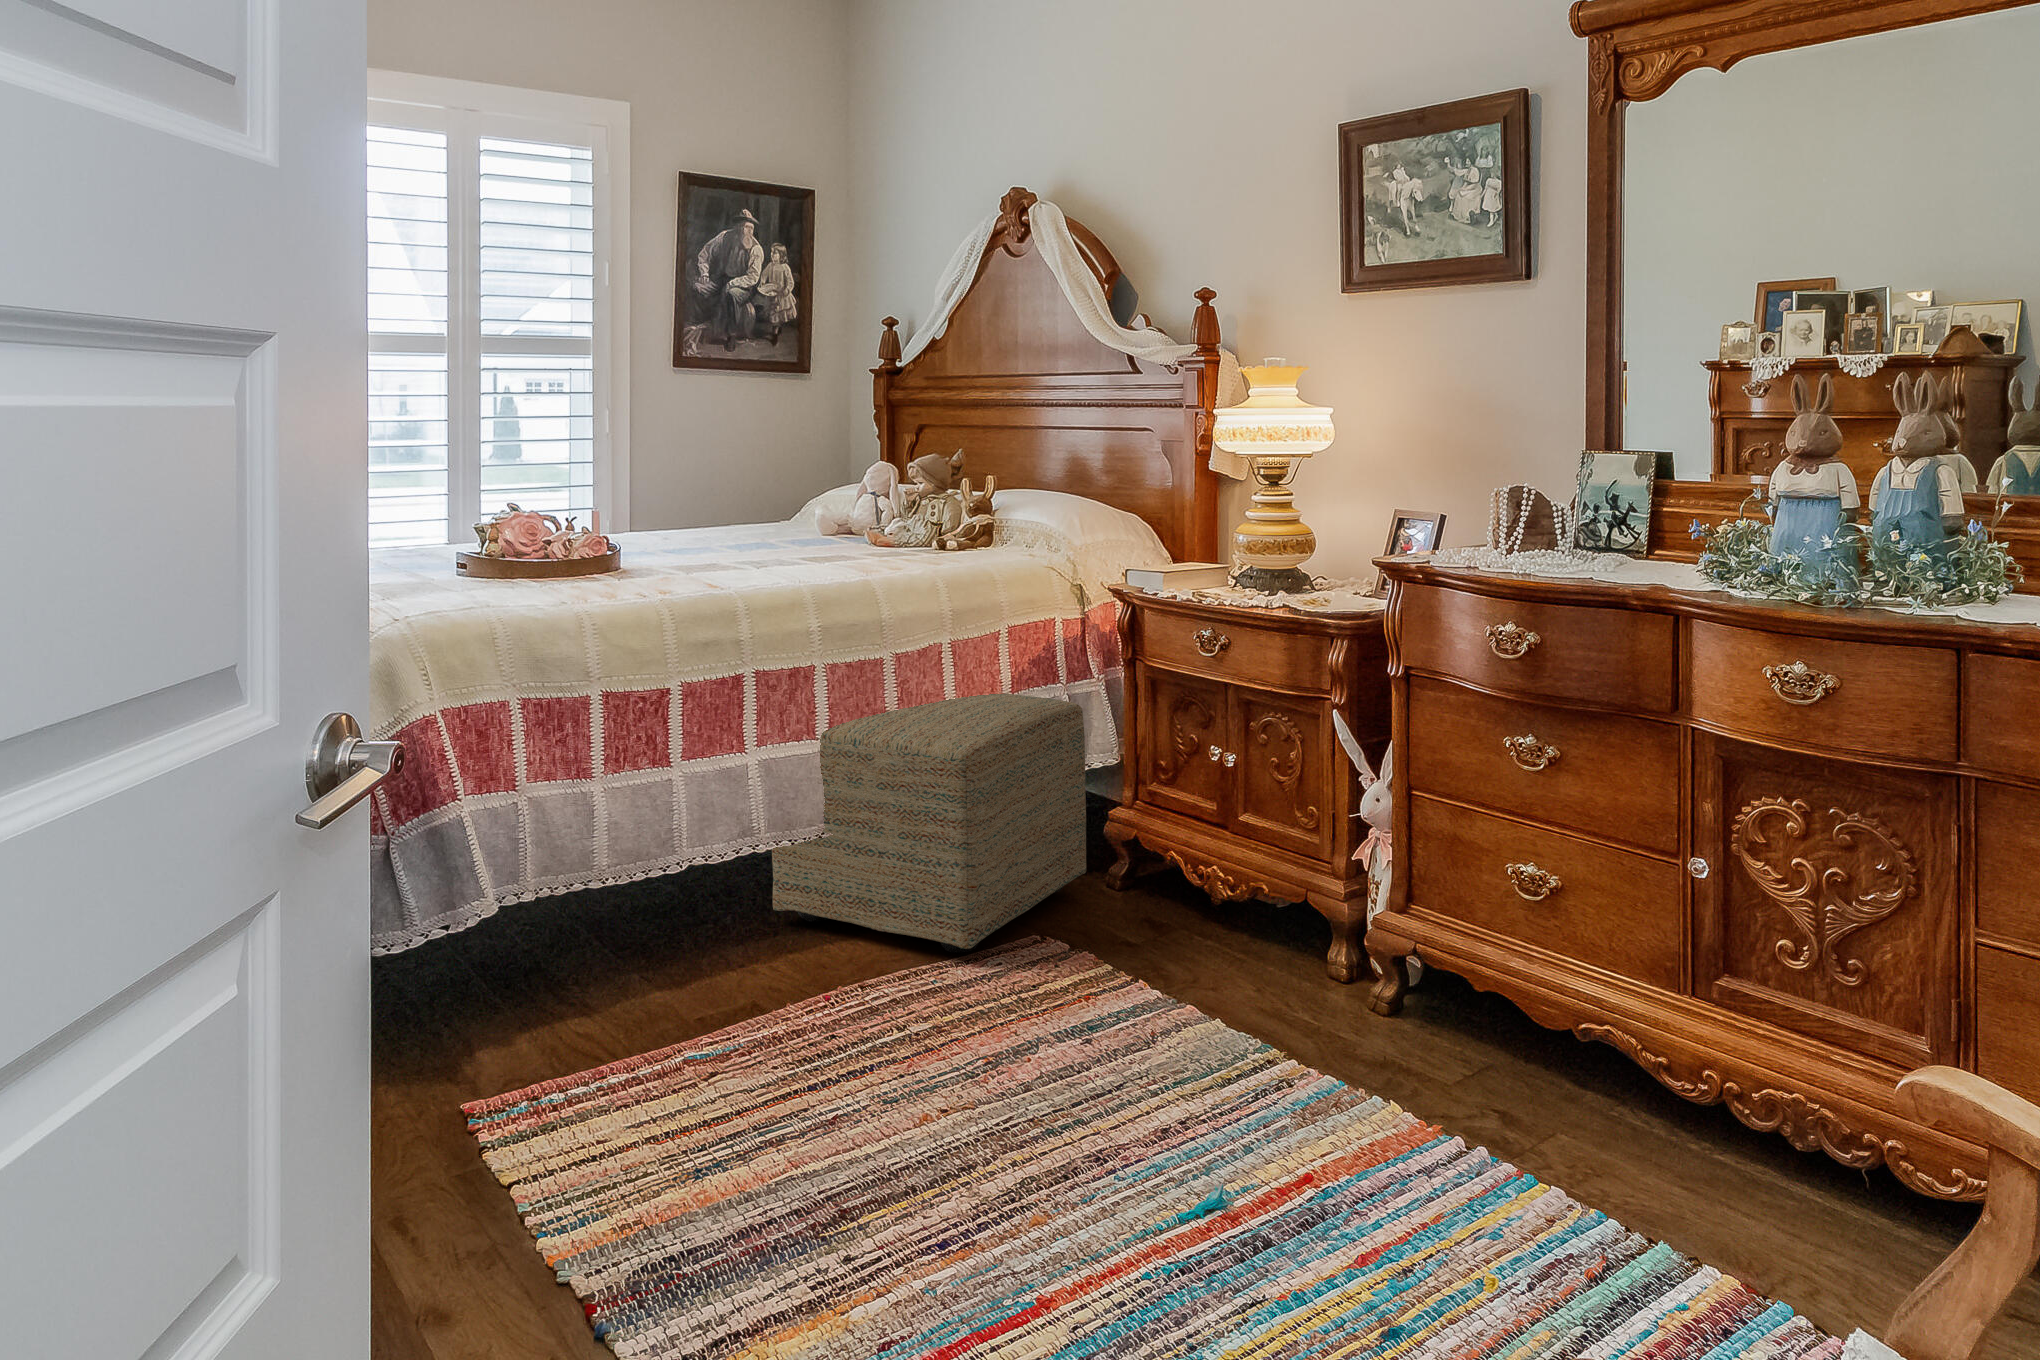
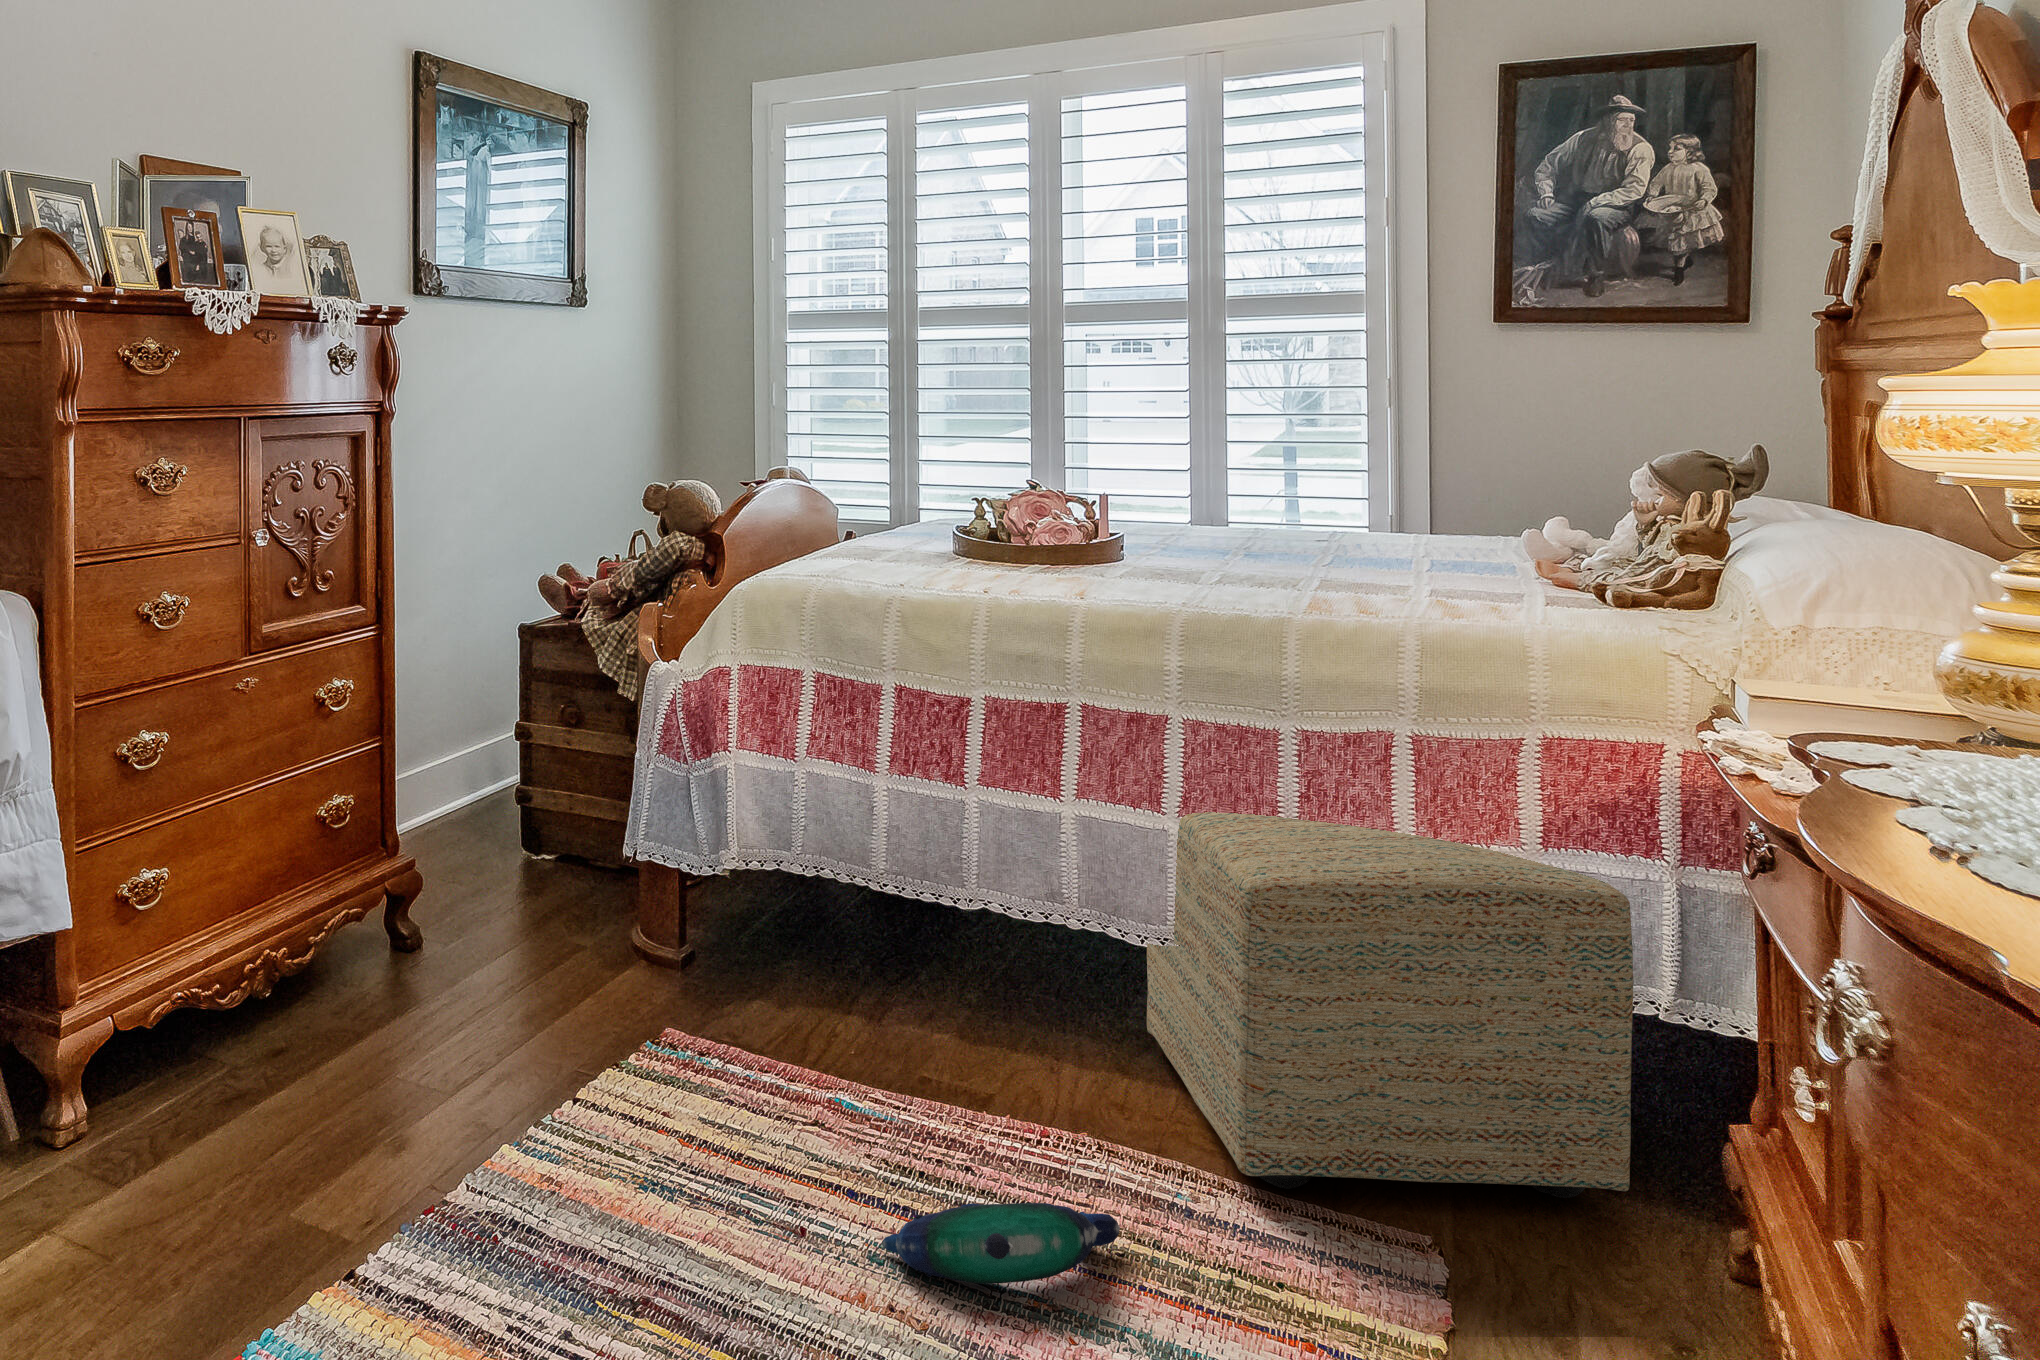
plush toy: none [890,999,1003,1094] -> present [883,1203,1120,1284]

